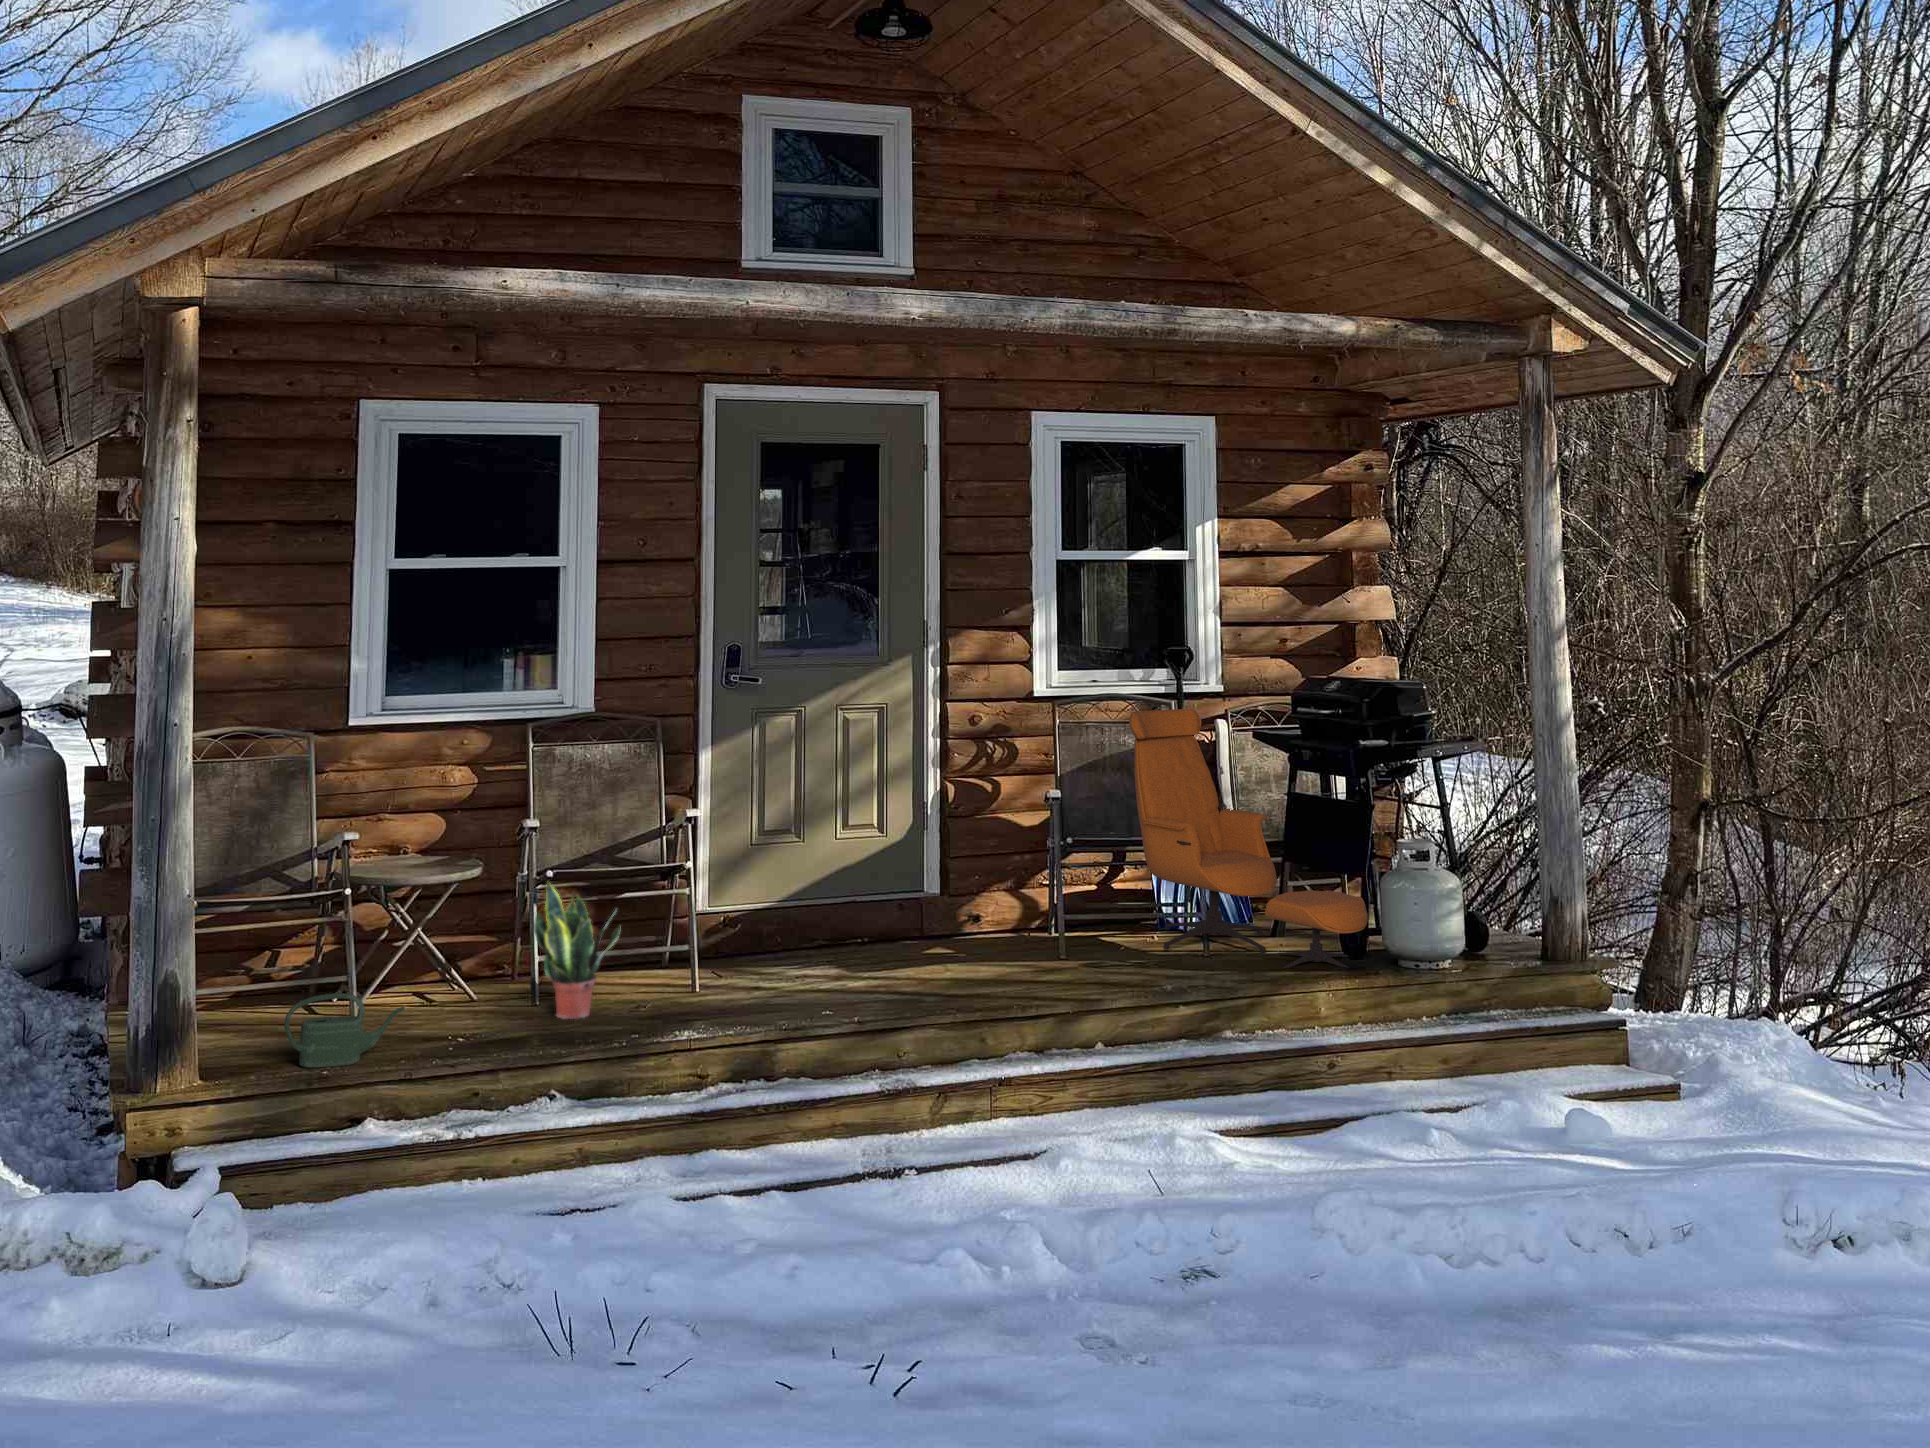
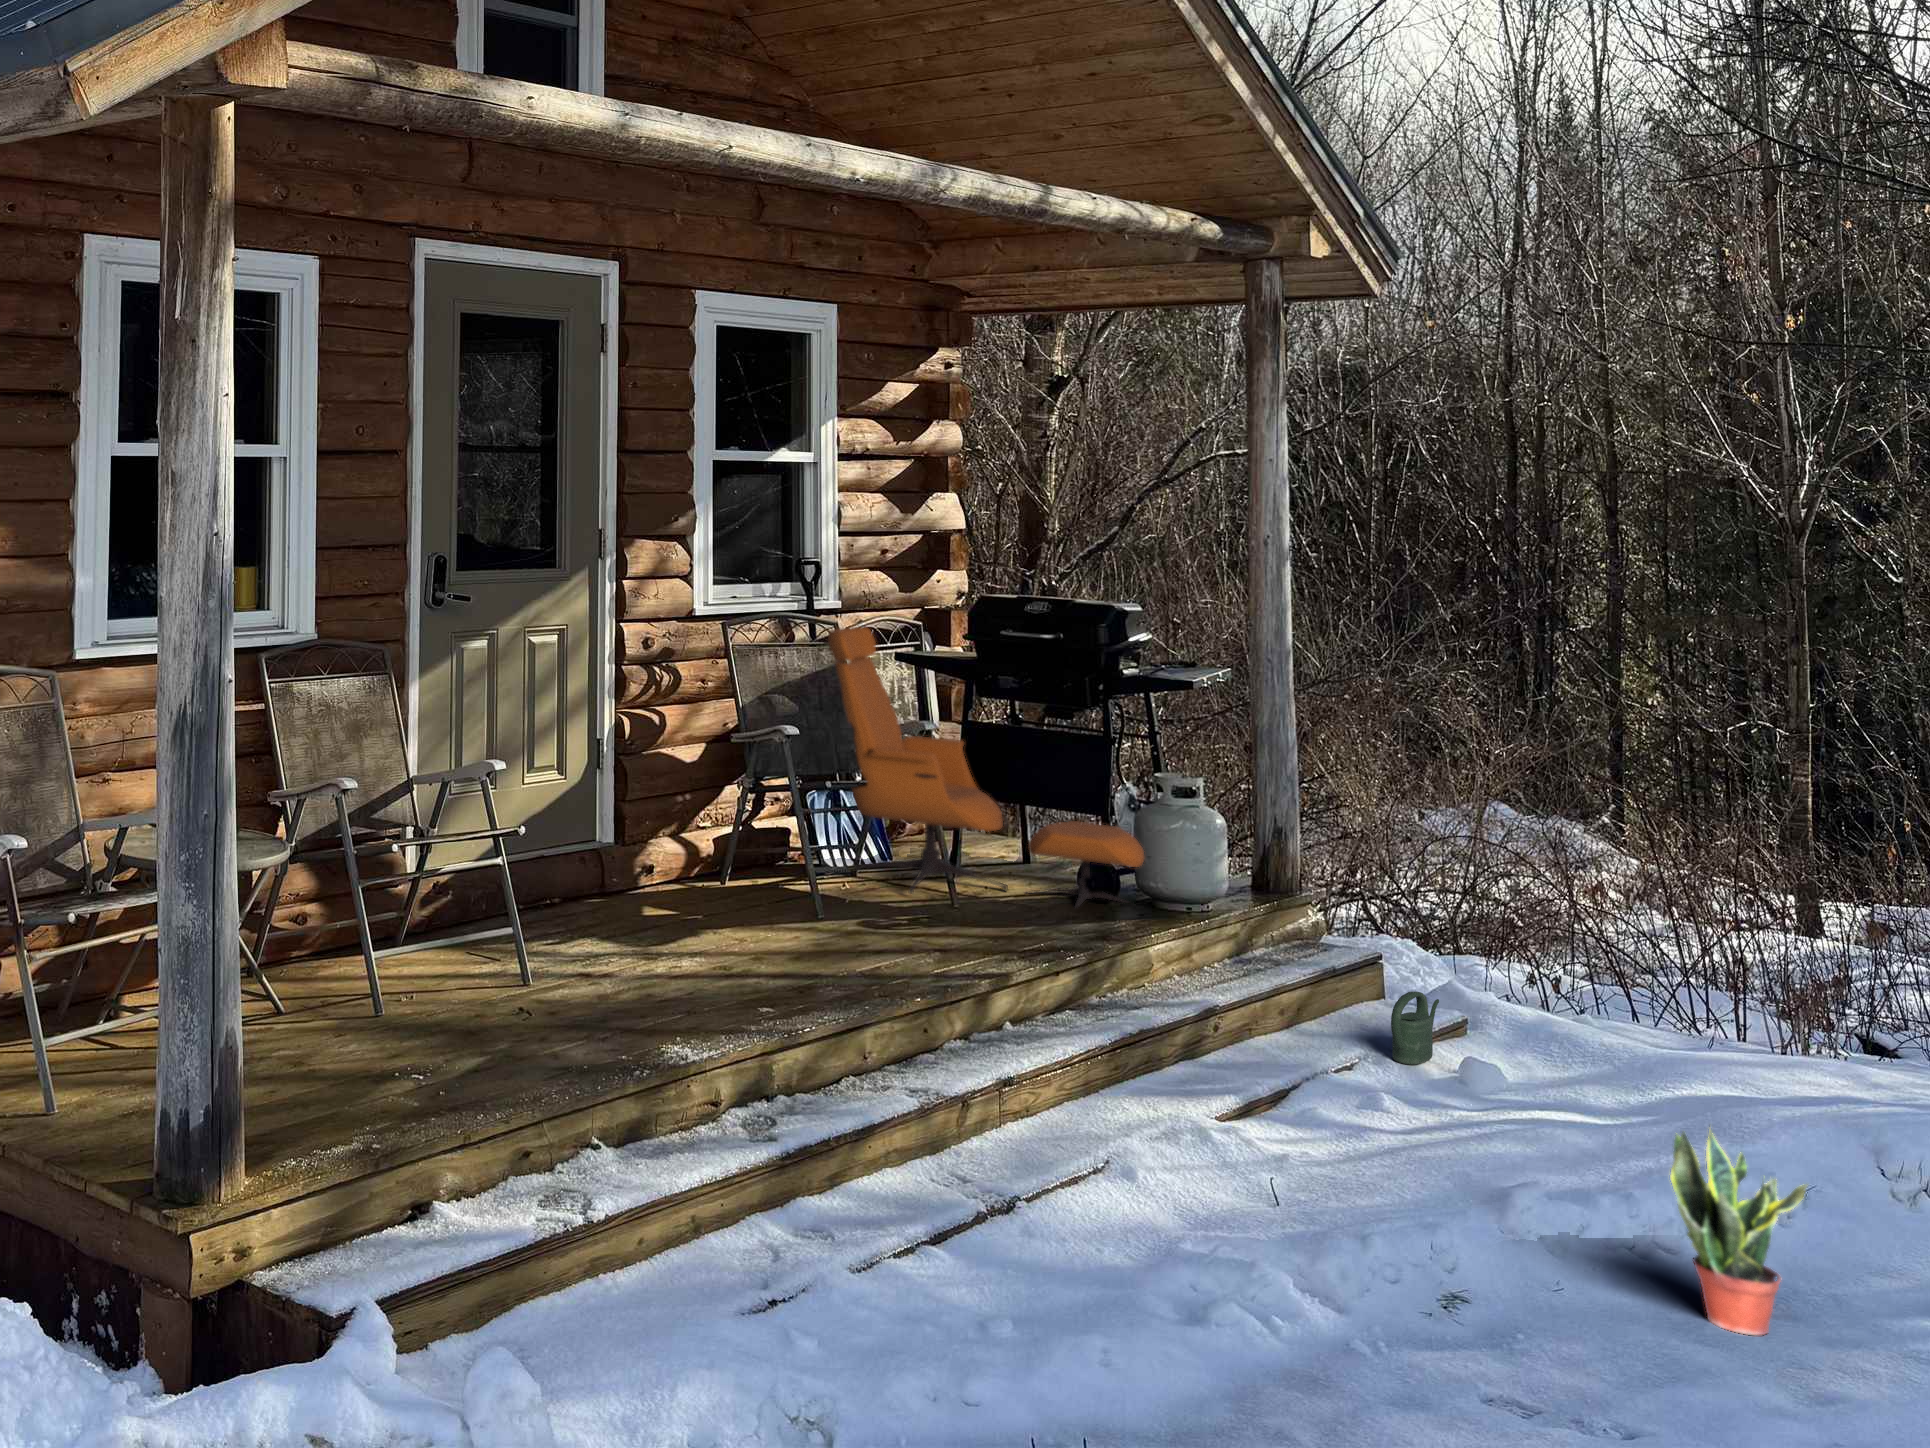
potted plant: present [534,883,620,1019] -> present [1670,1131,1807,1335]
watering can: present [285,993,404,1068] -> present [1391,991,1439,1065]

